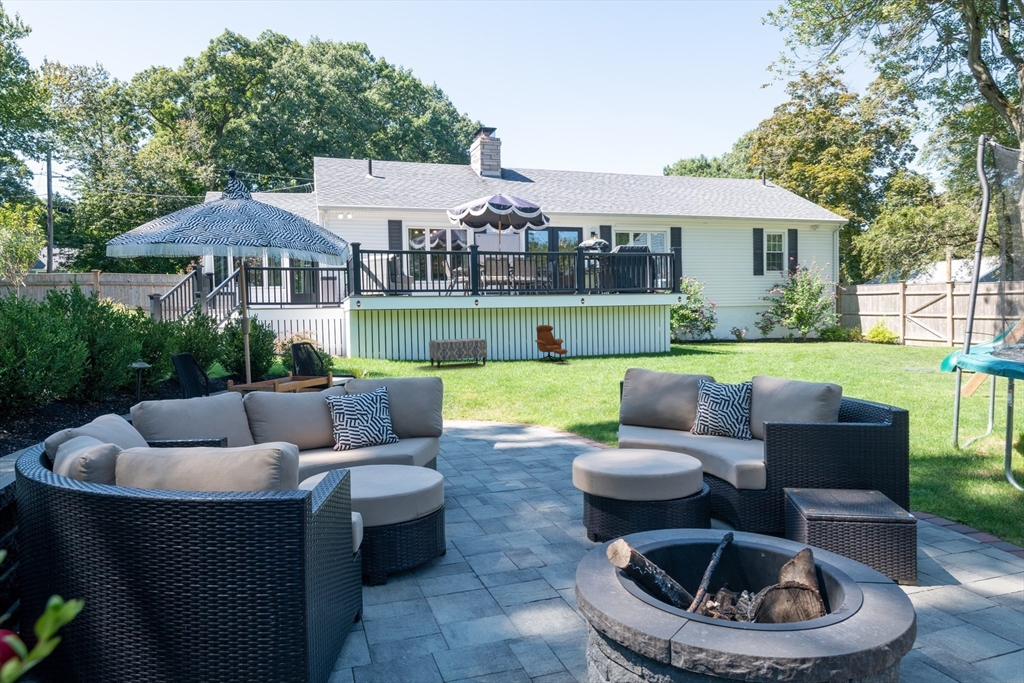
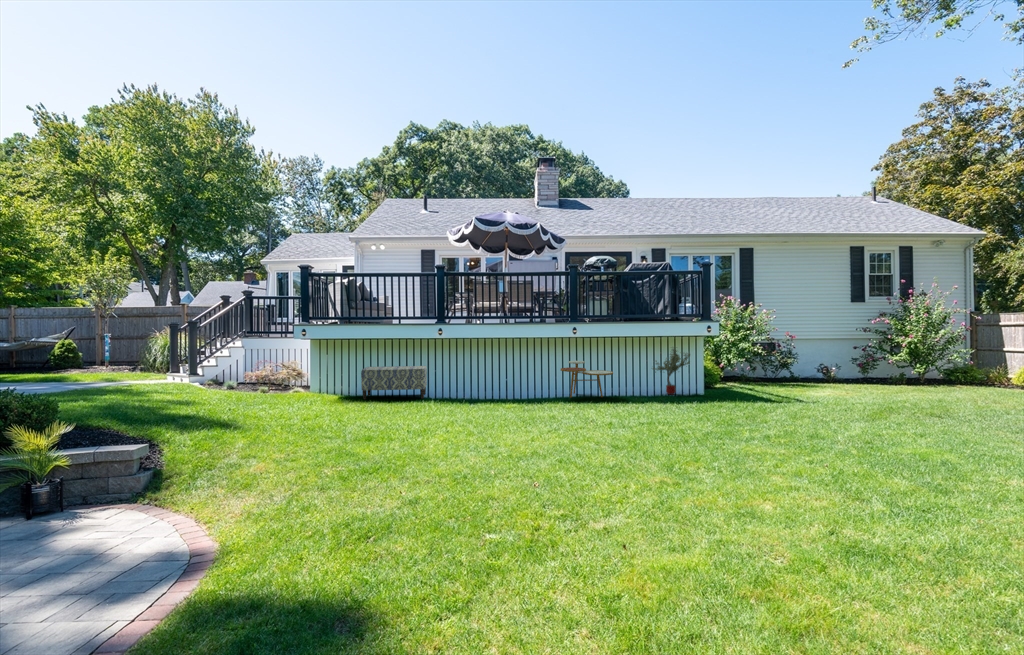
potted tree: none [650,316,678,353] -> present [653,347,690,395]
lounge chair: present [535,325,568,363] -> none [493,354,528,403]
side table: none [589,329,629,359] -> present [560,361,613,397]

